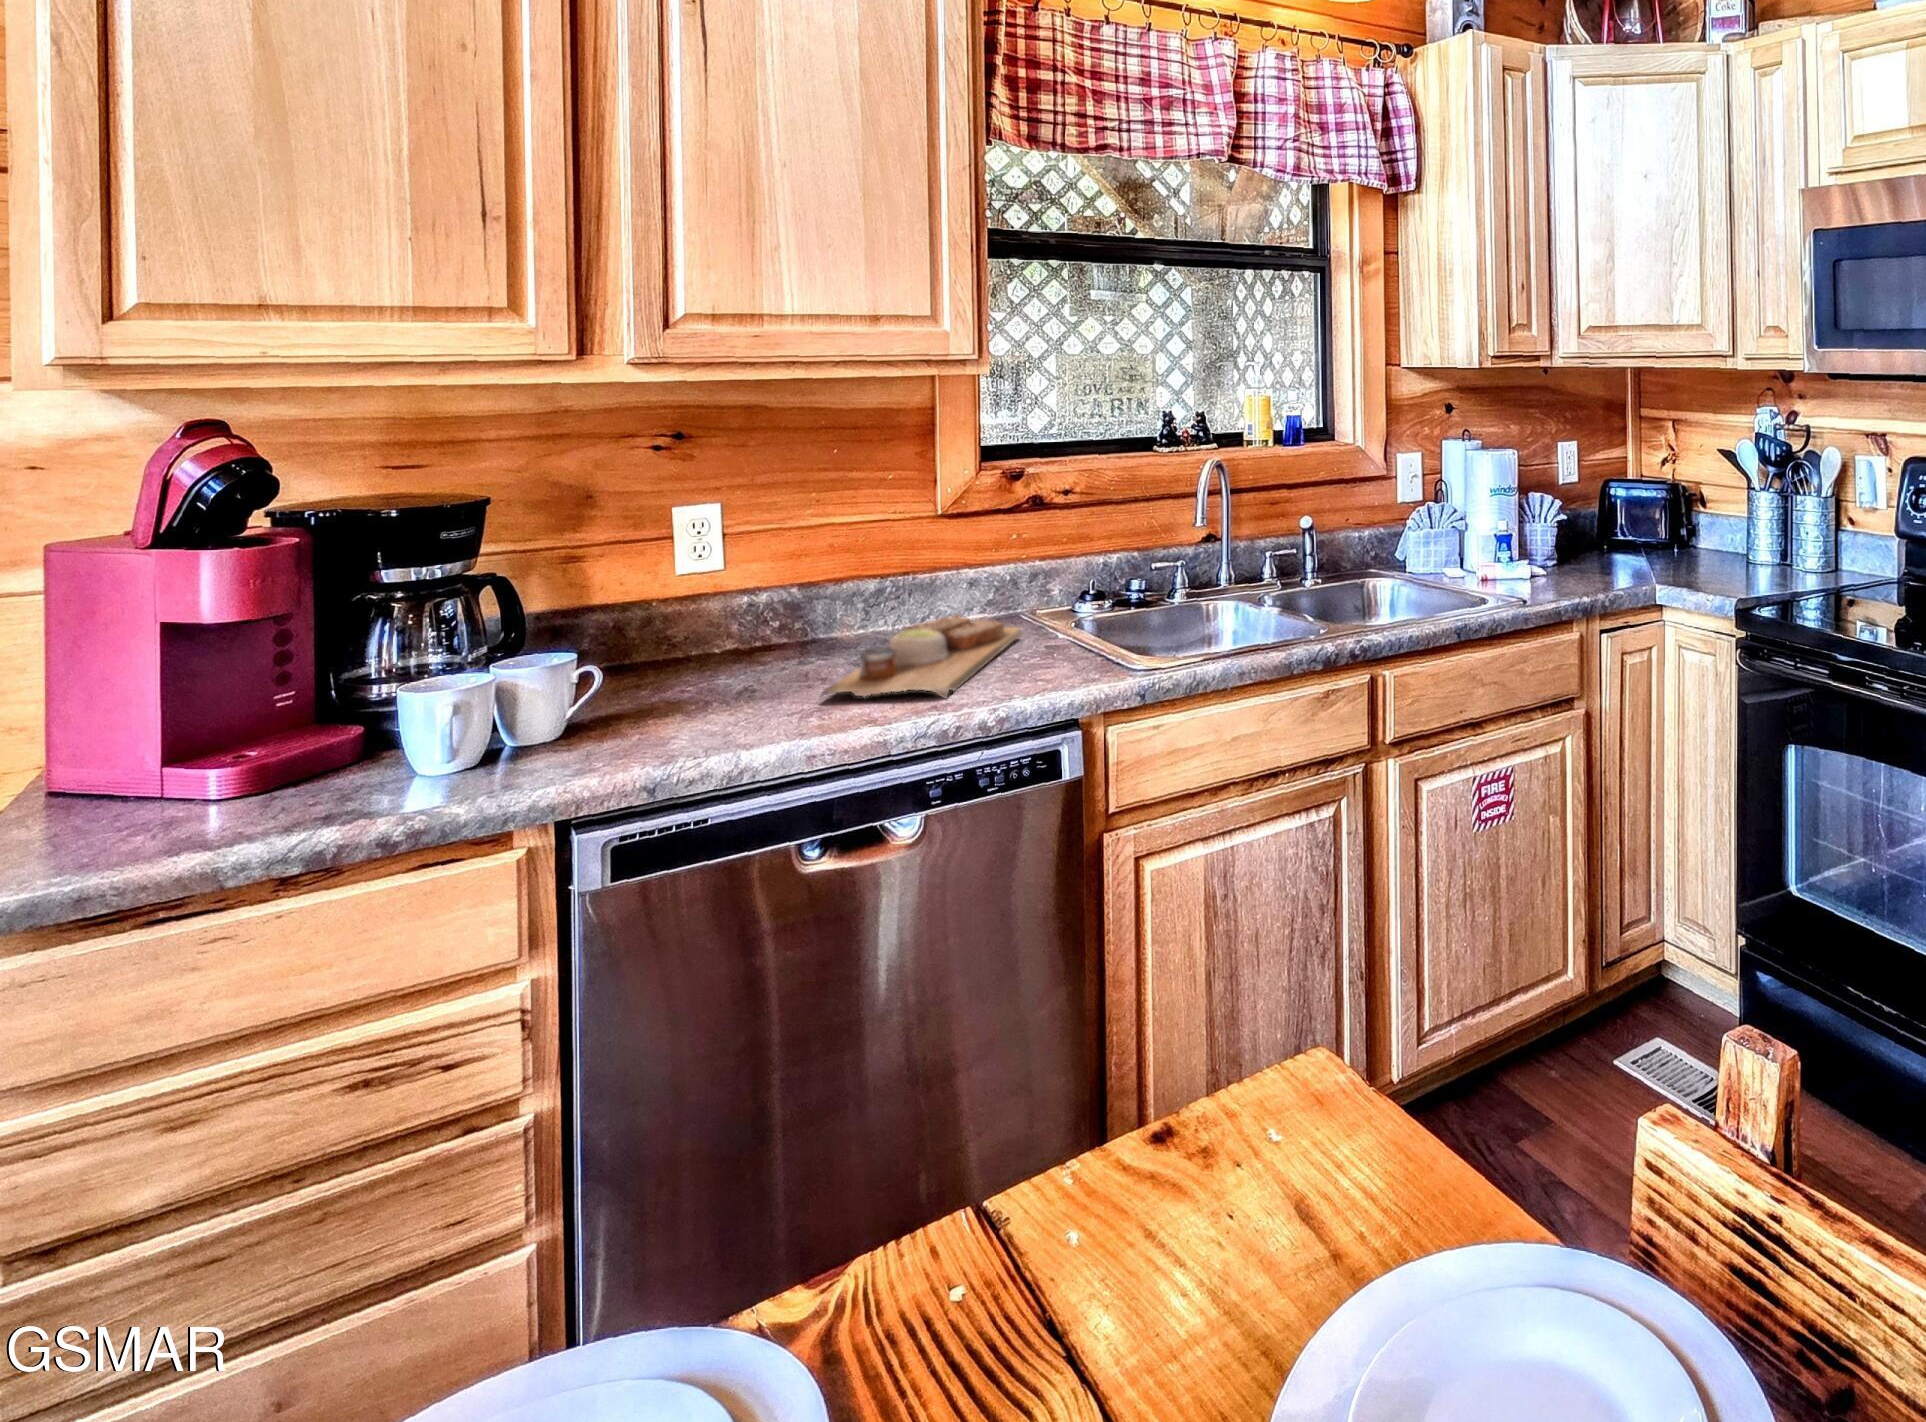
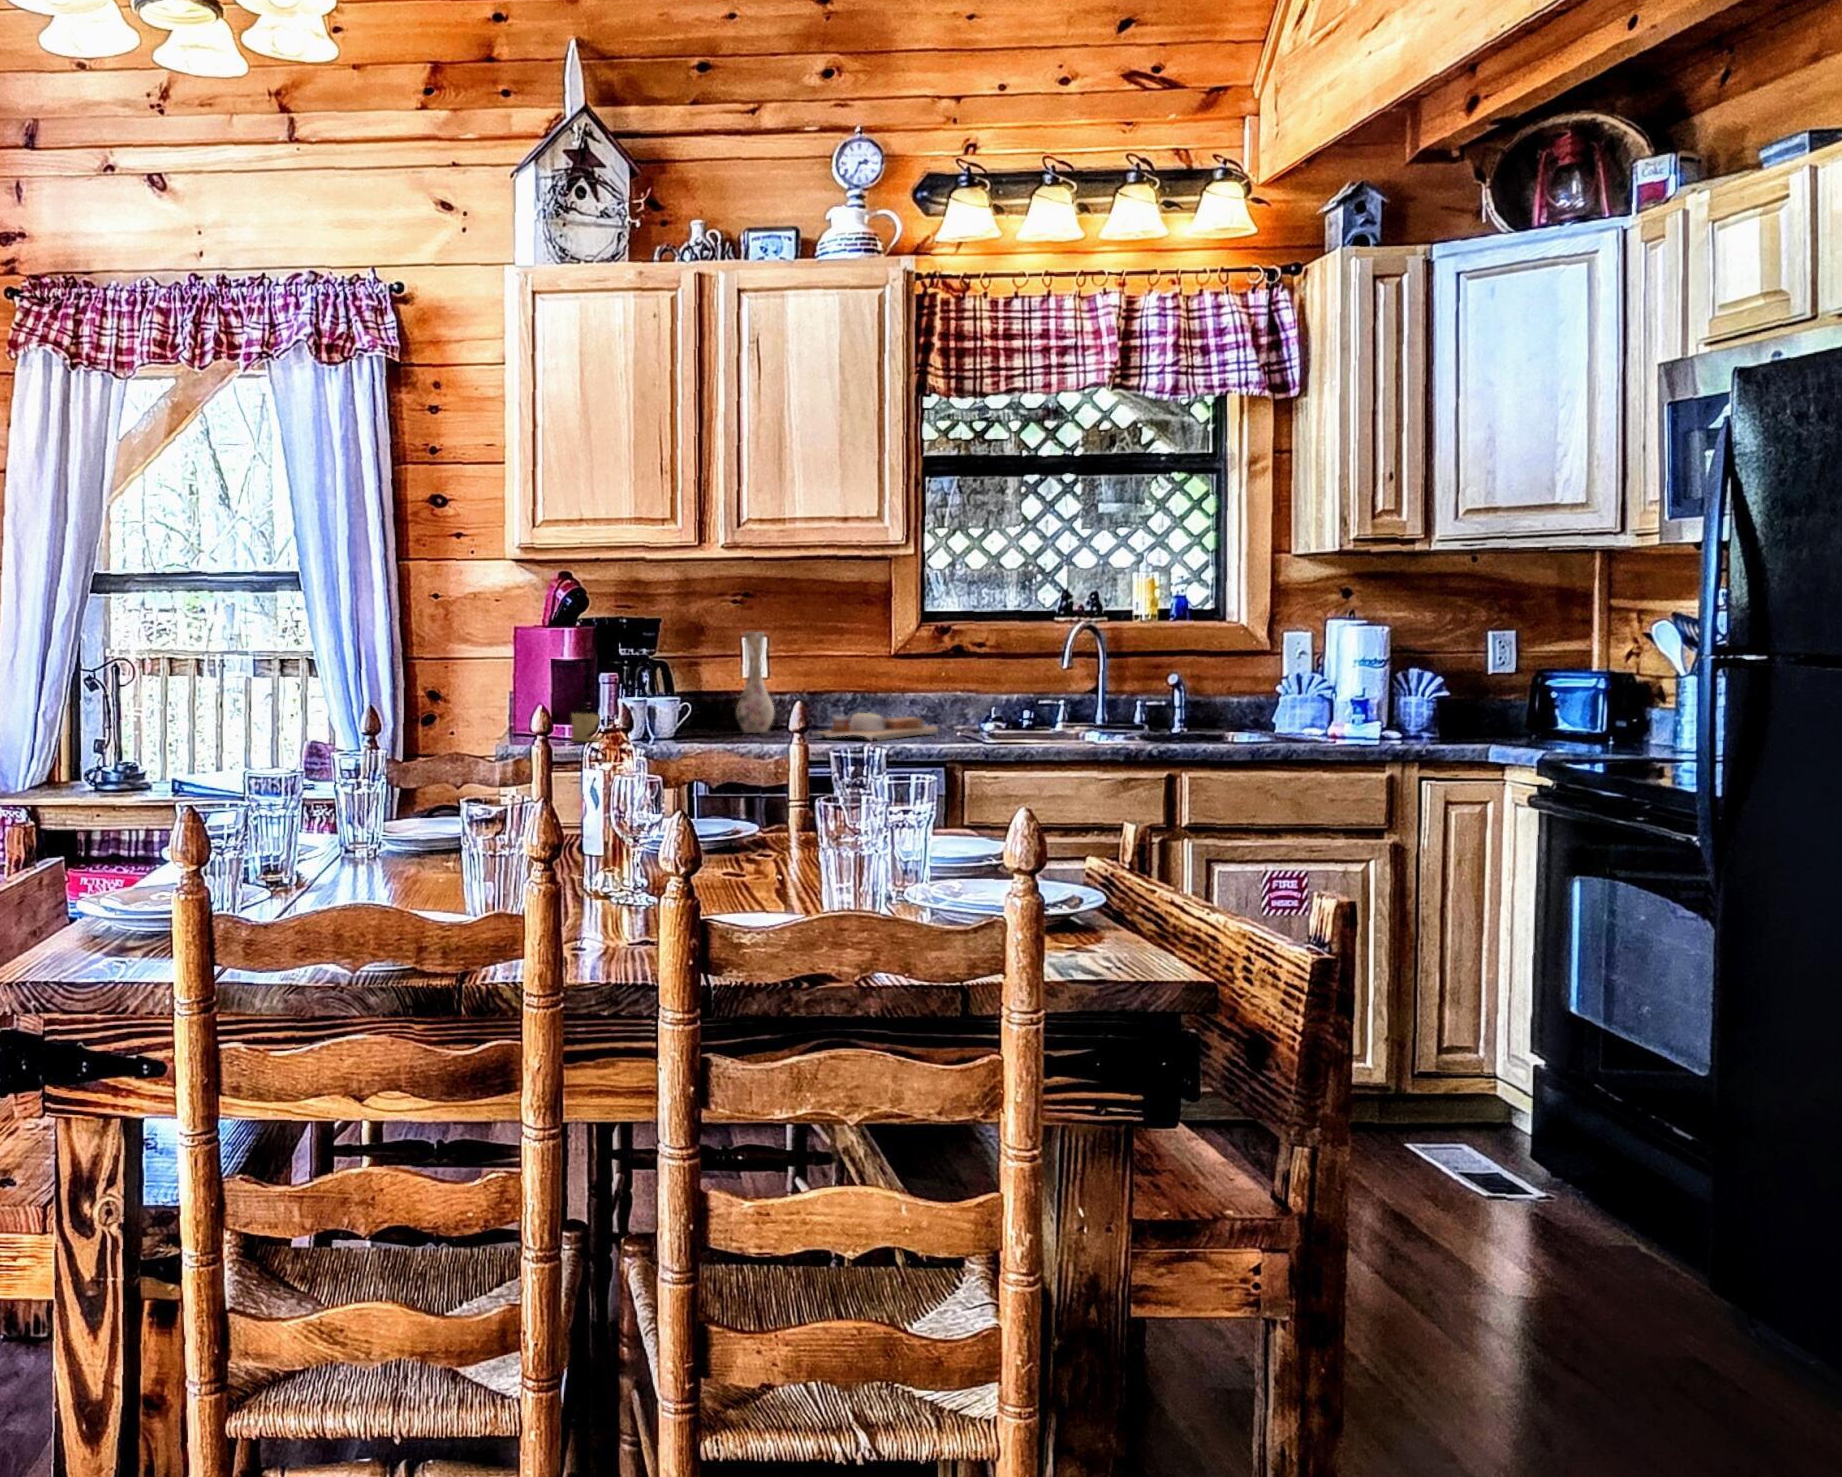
vase: none [653,501,731,680] -> present [737,632,774,733]
candle: none [210,726,312,831] -> present [572,702,601,741]

